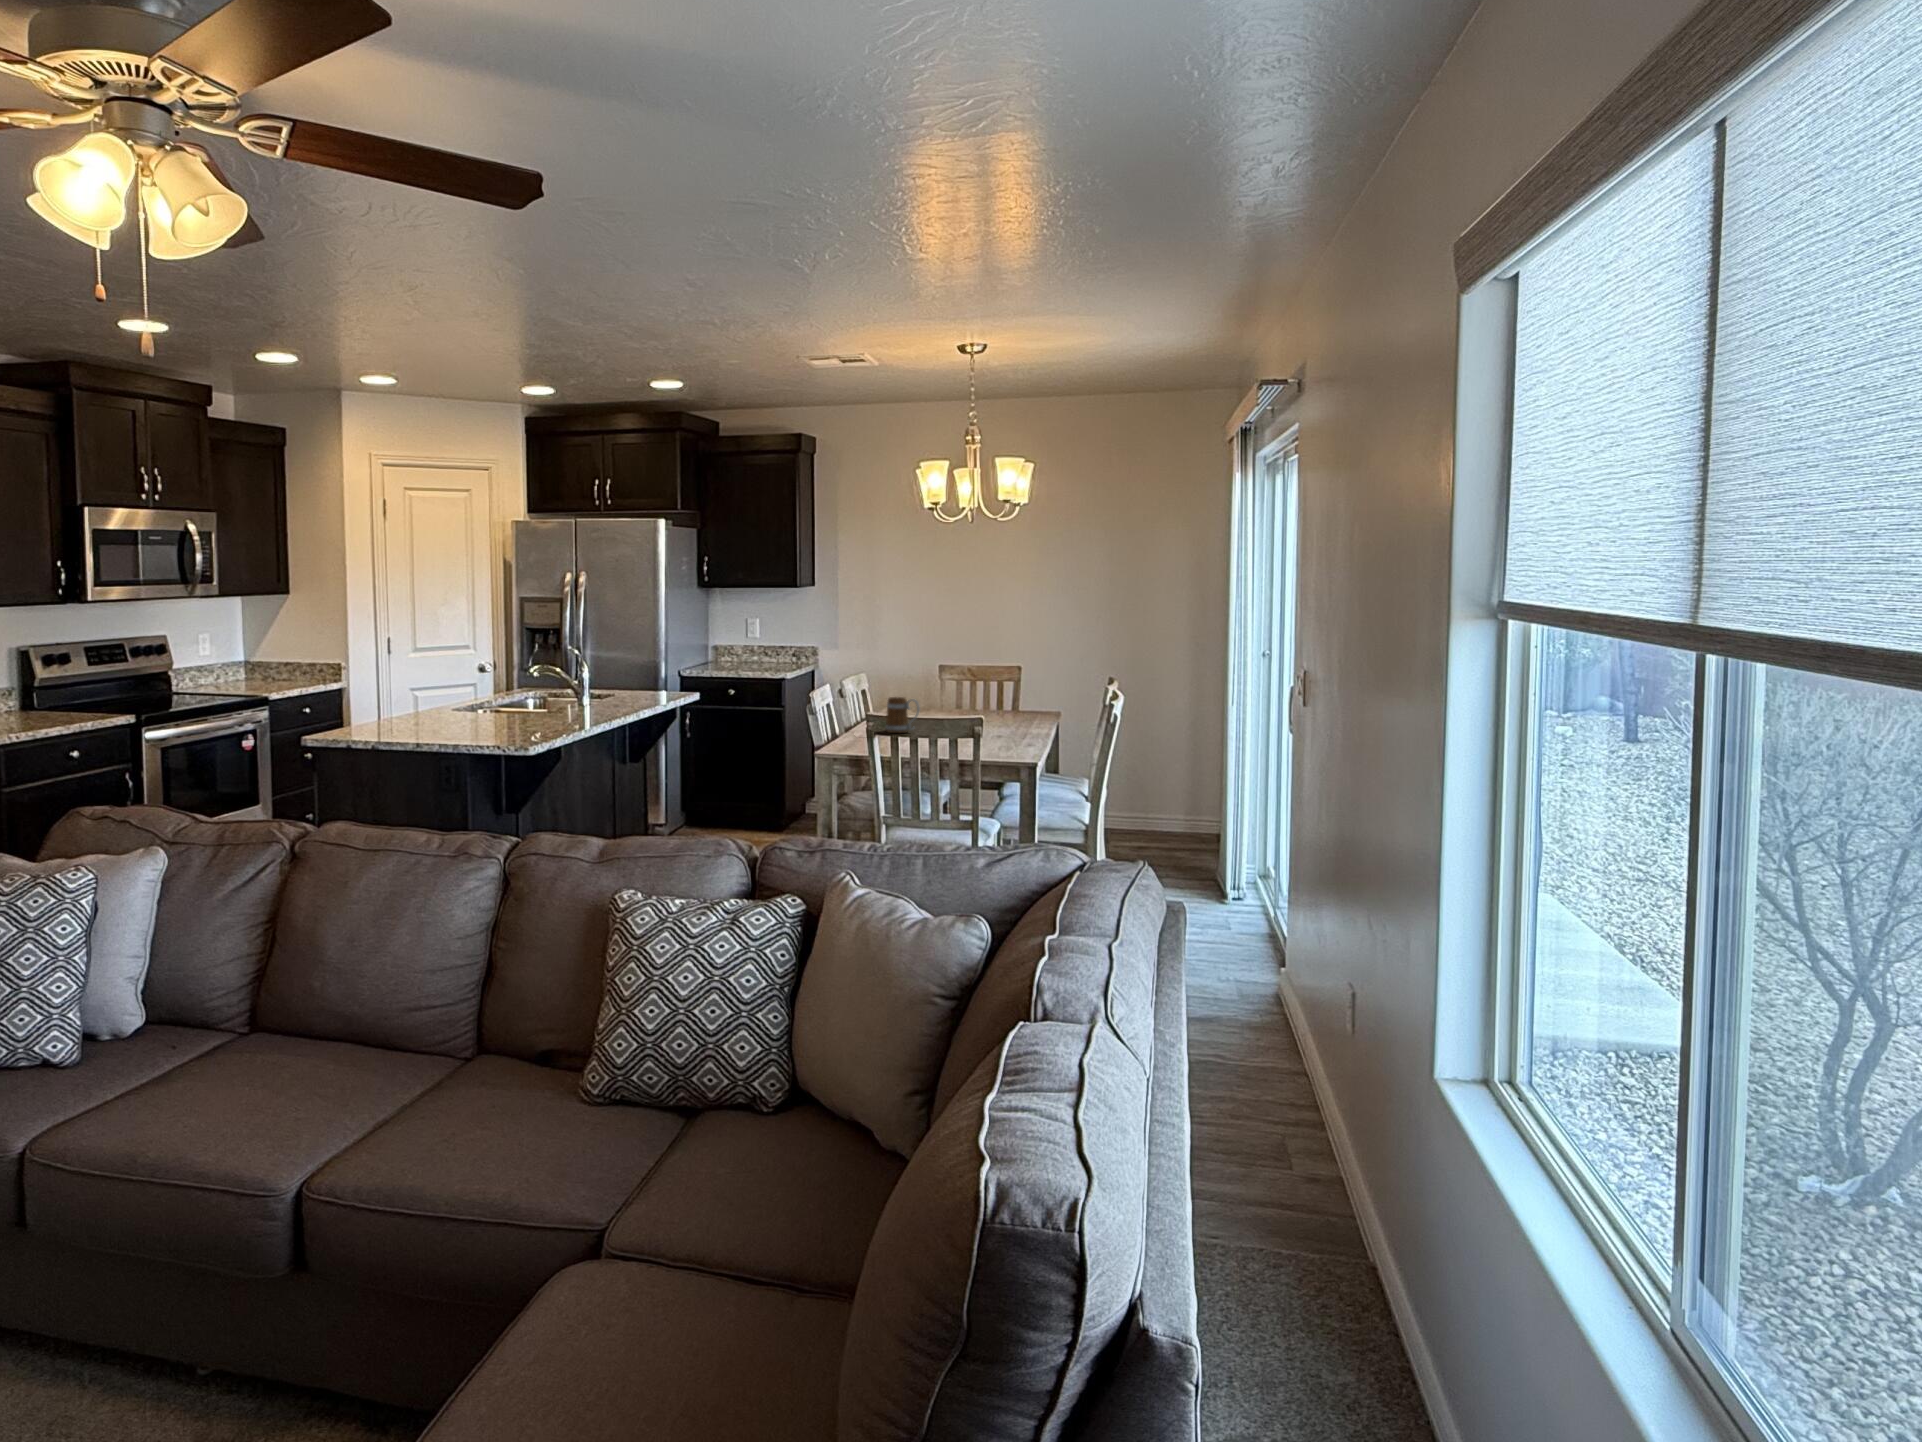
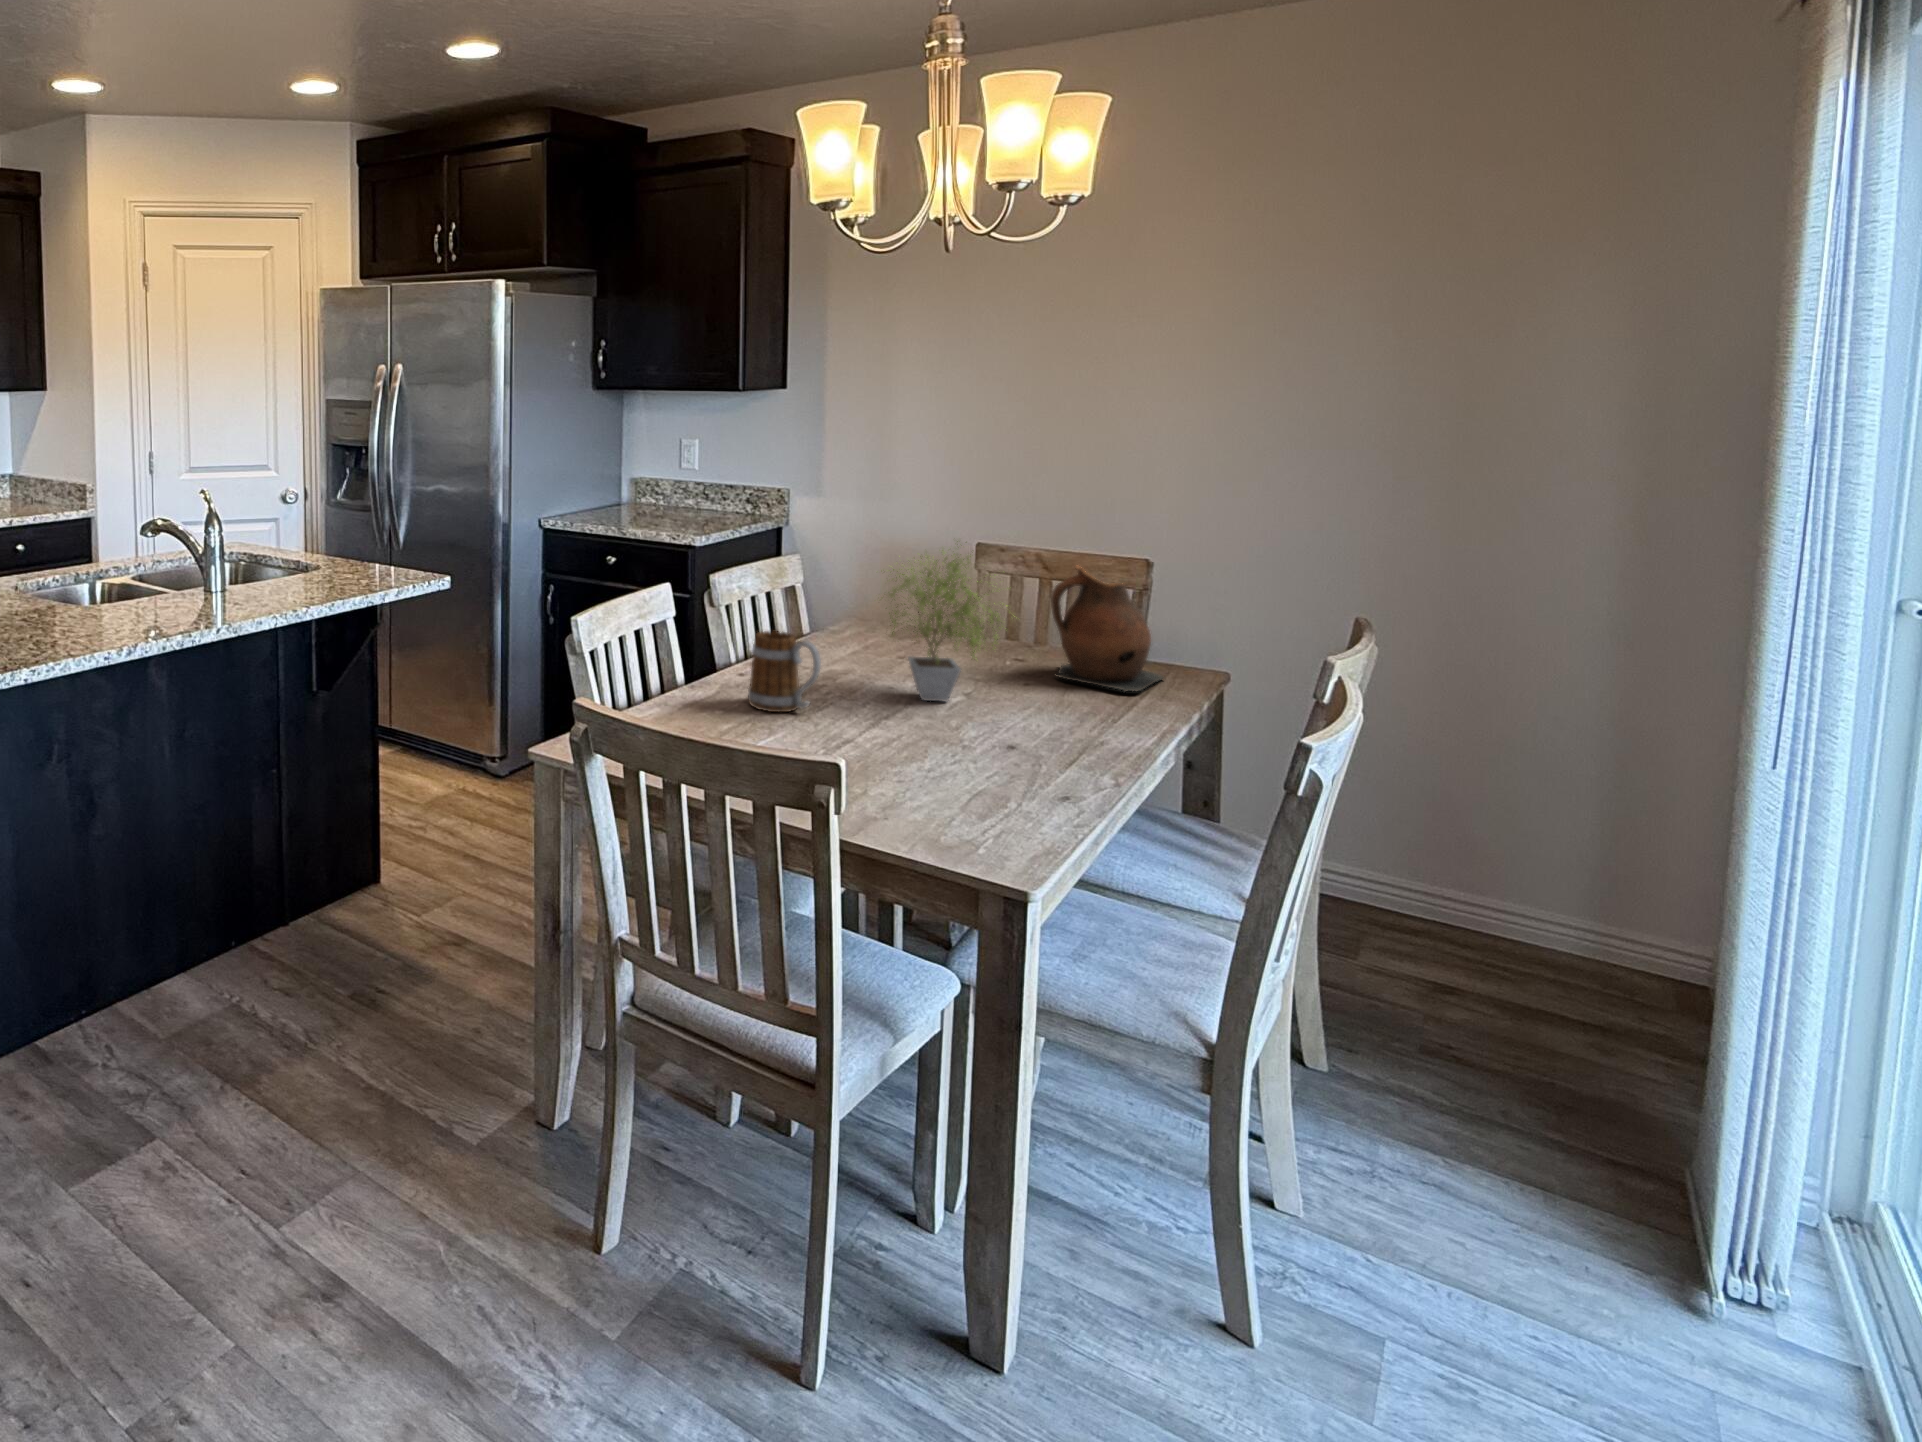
potted plant: none [927,649,994,725] -> present [888,541,1015,702]
ceramic pitcher: none [996,663,1041,717] -> present [1051,566,1163,692]

